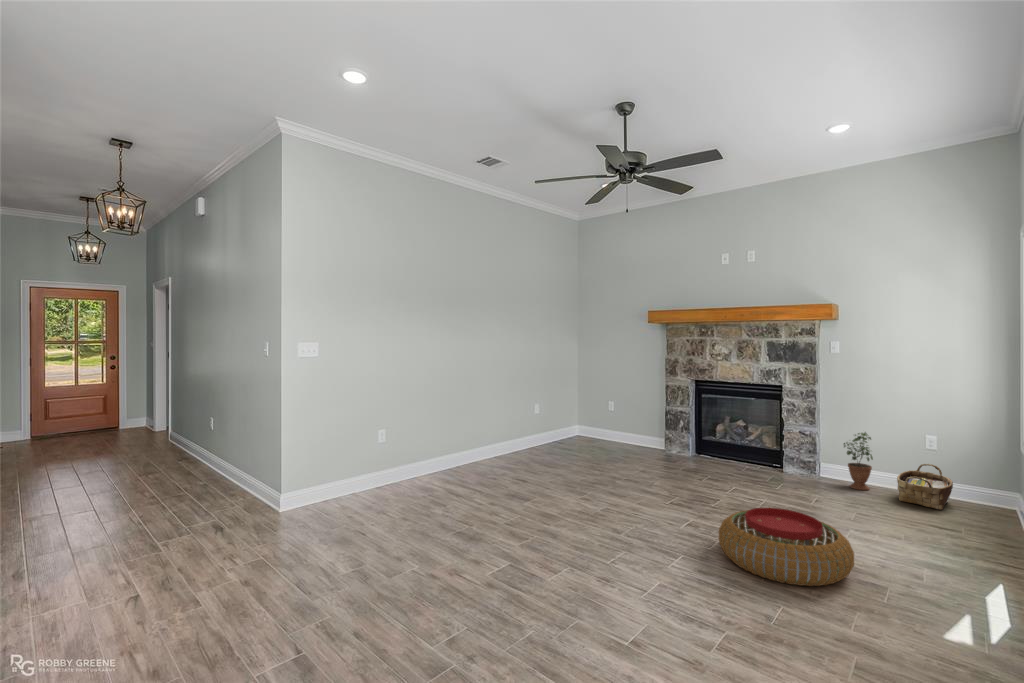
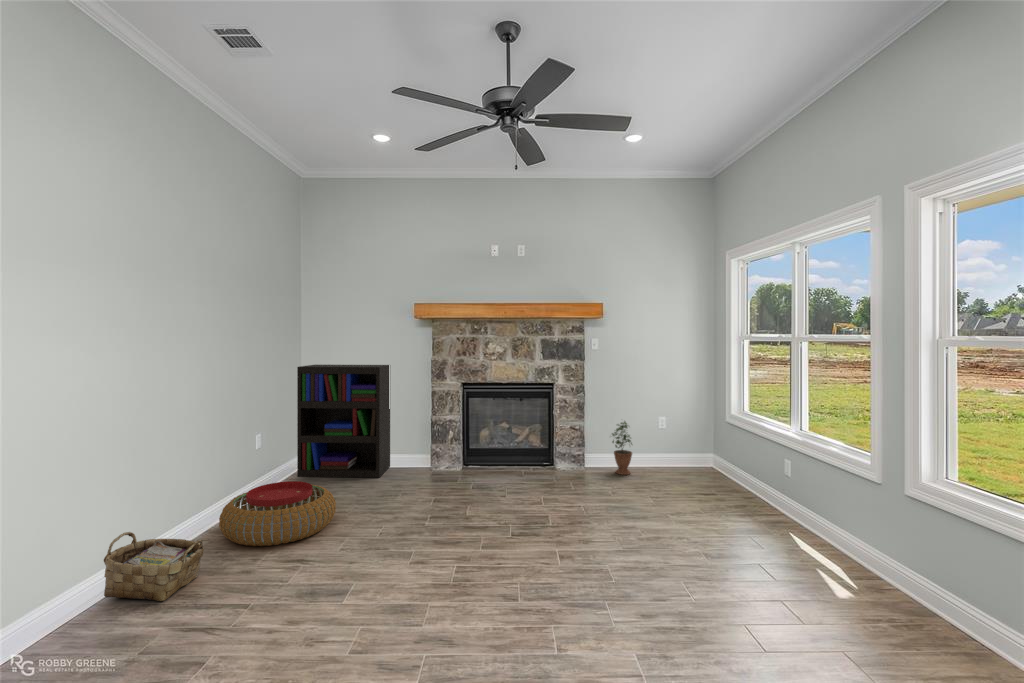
bookshelf: none [567,360,636,450] -> present [297,365,390,478]
woven basket: present [897,464,953,510] -> present [104,532,204,601]
pouf: present [719,508,854,586] -> present [219,481,336,546]

